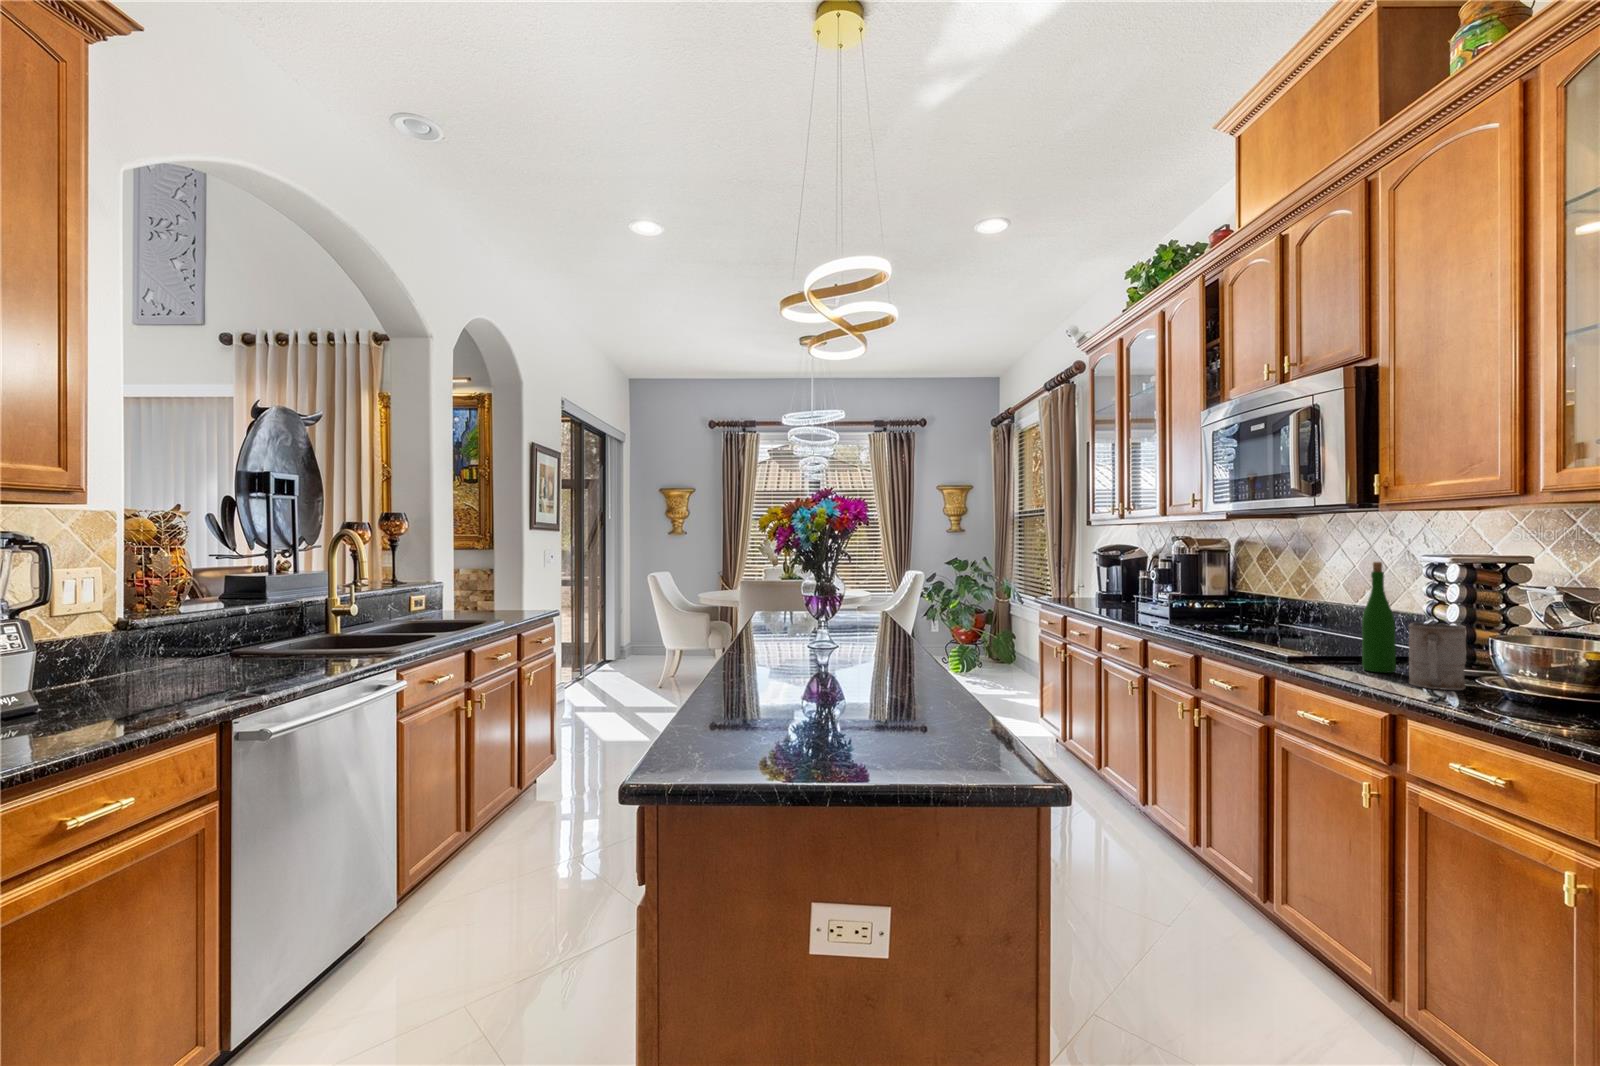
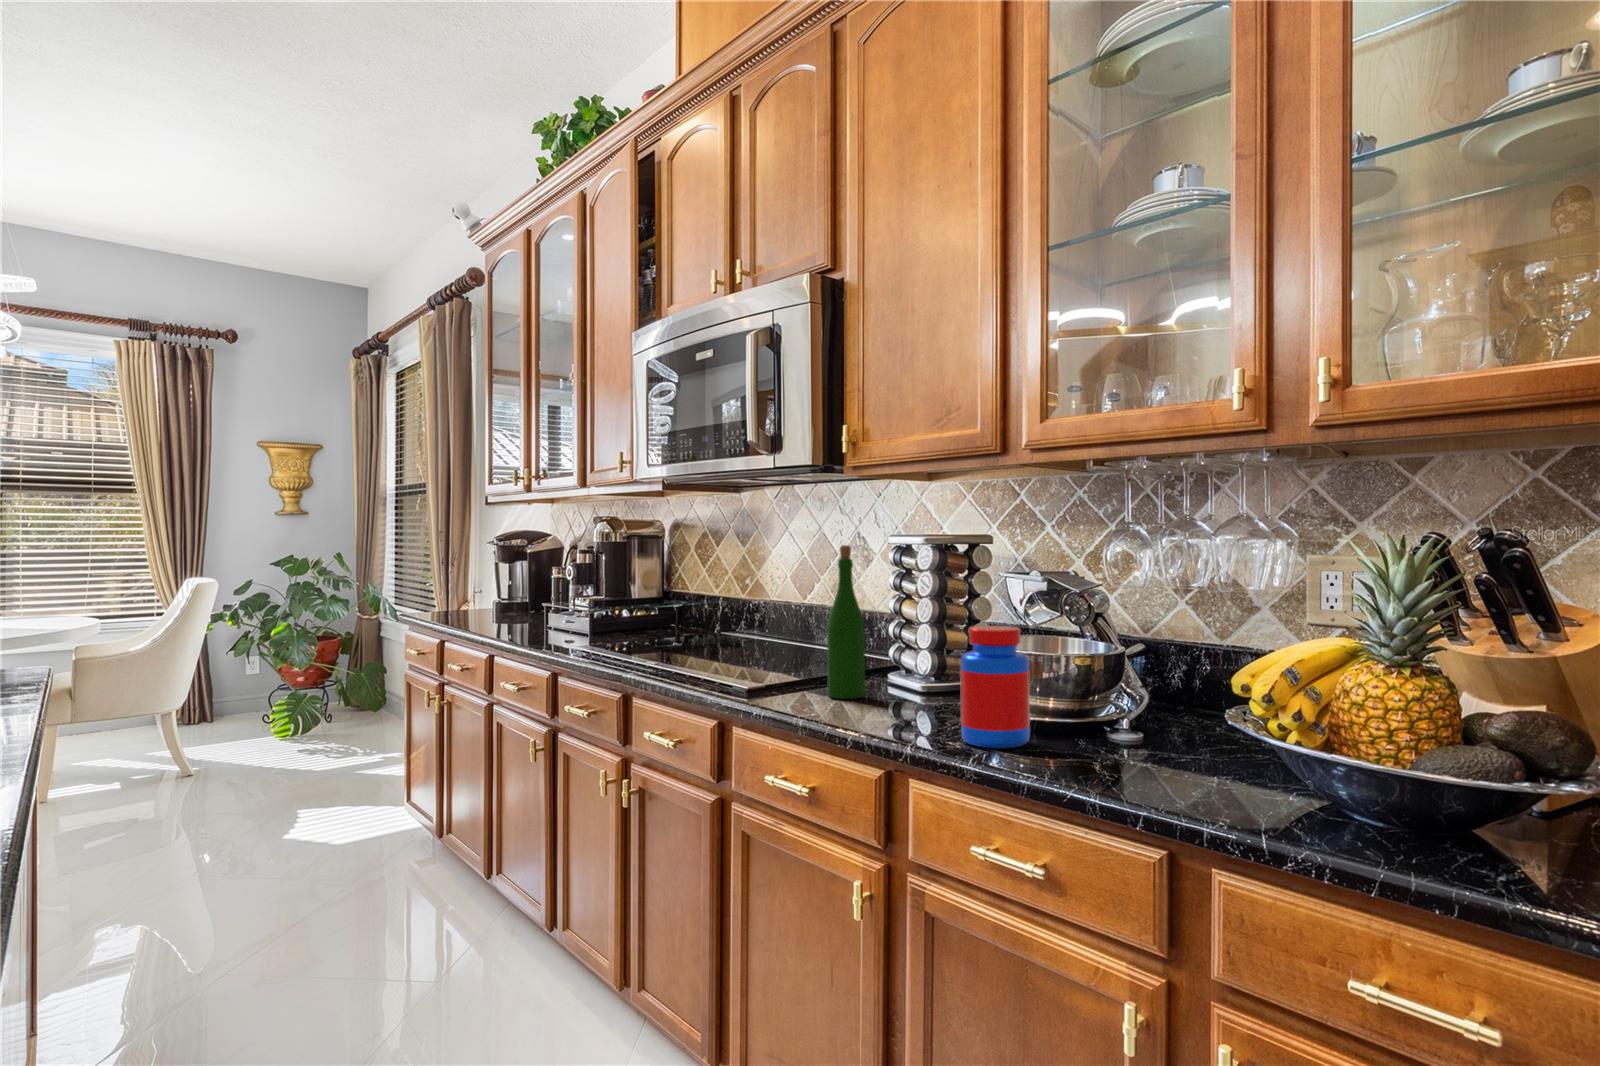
mug: present [1409,623,1466,690] -> none [883,628,944,718]
jar: none [1472,624,1539,714] -> present [960,626,1030,749]

